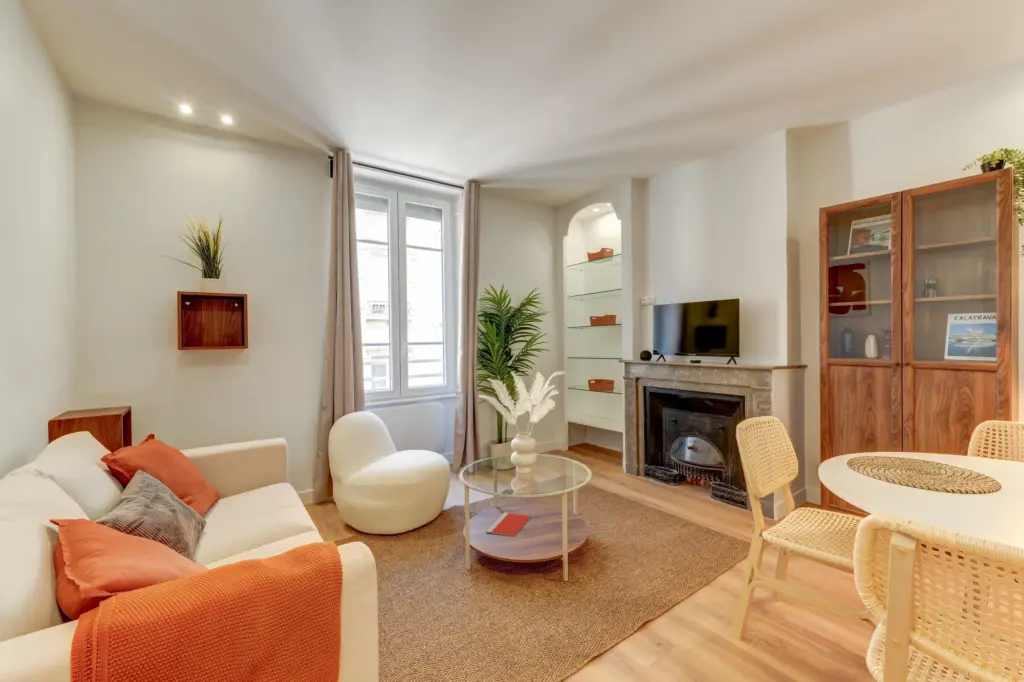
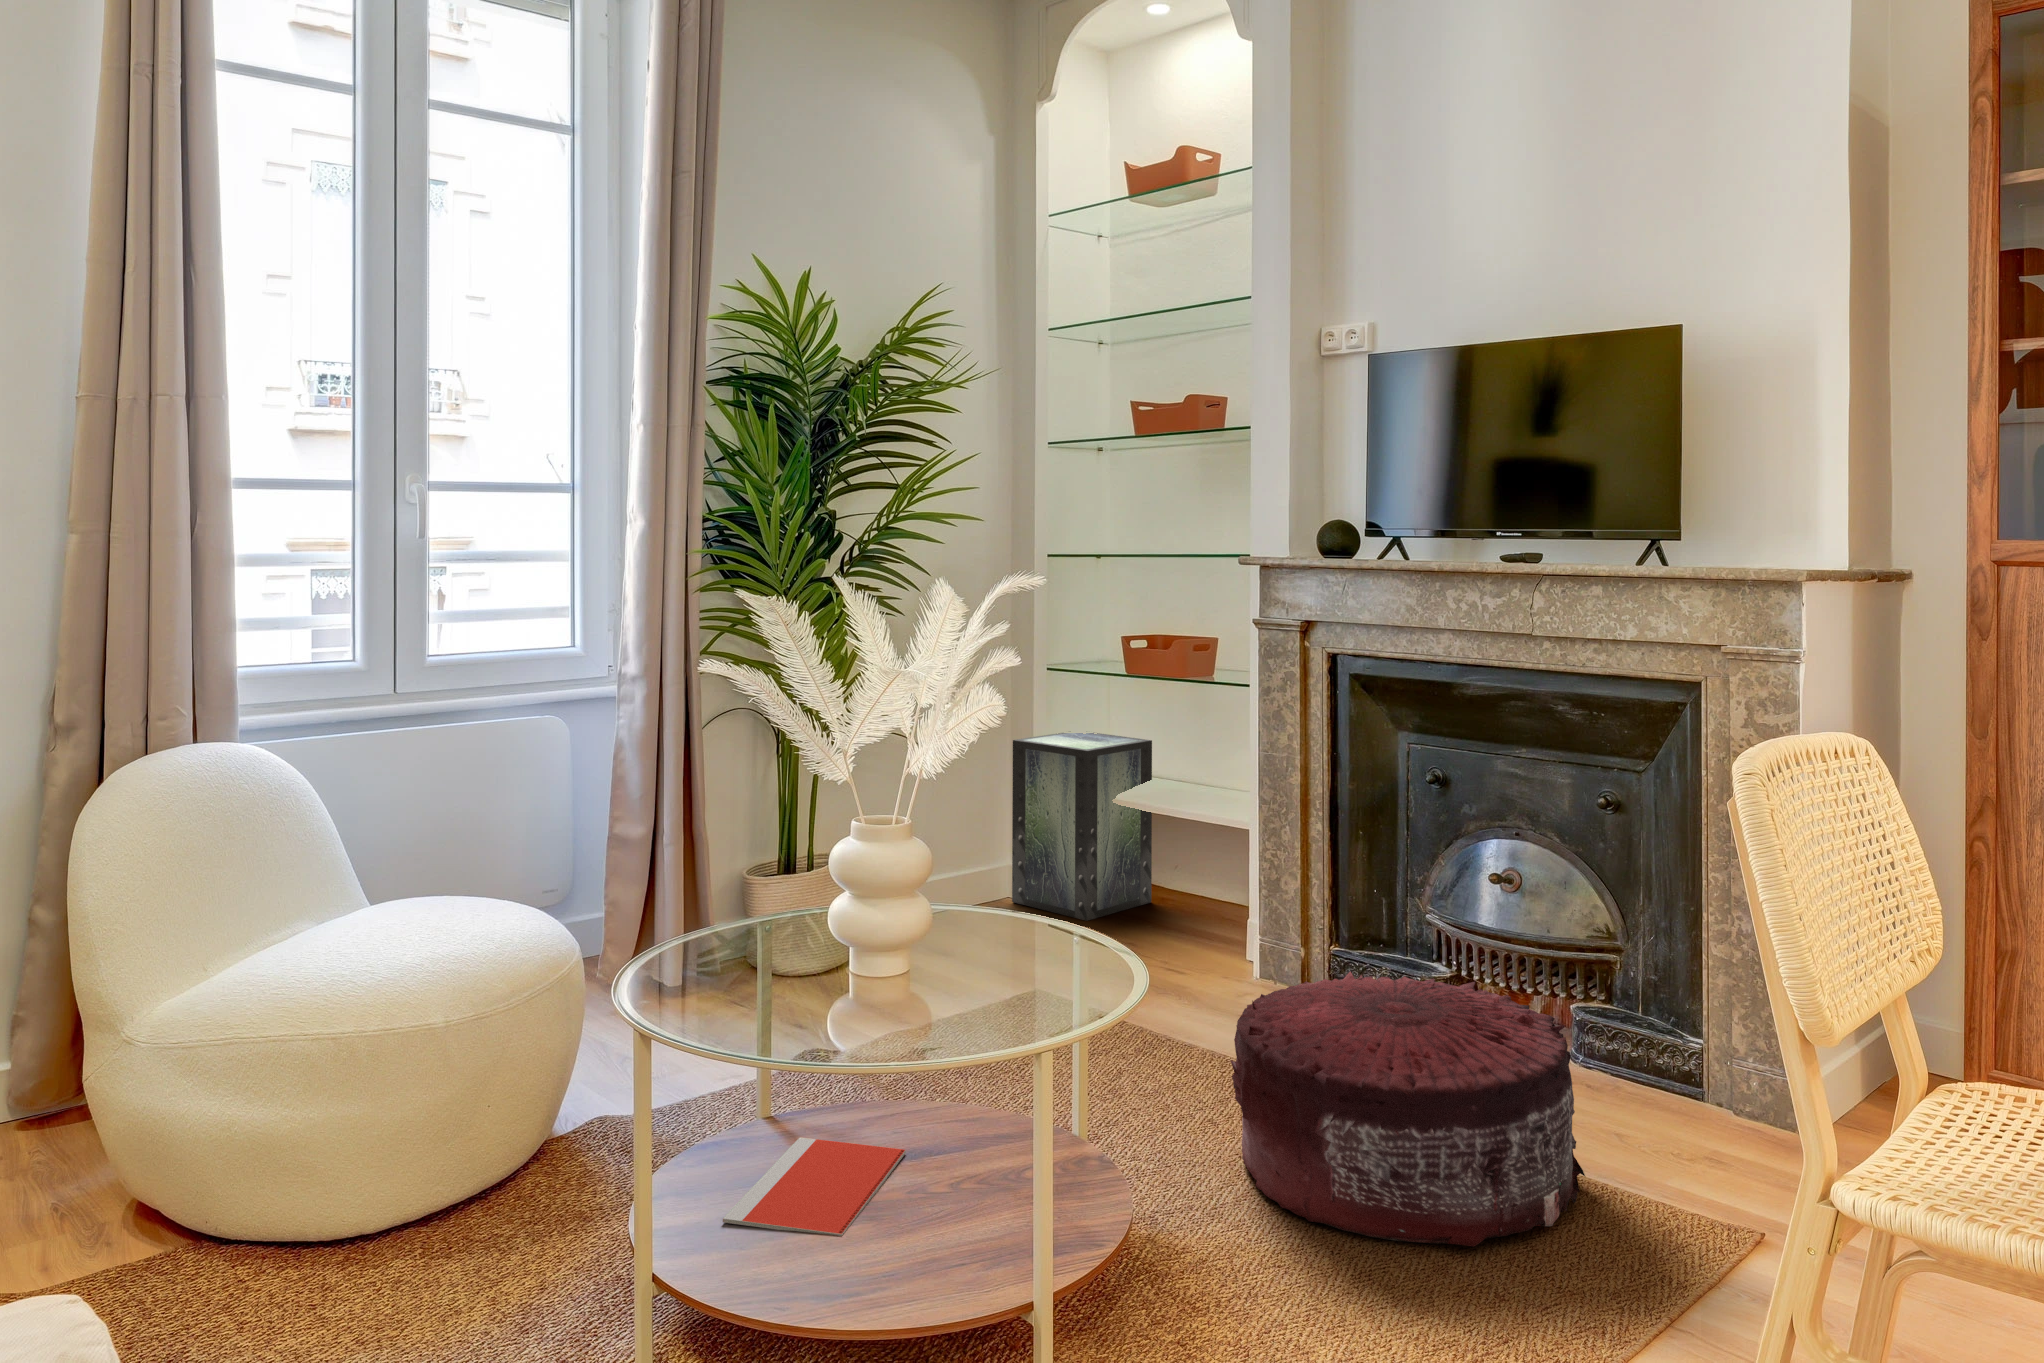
storage box: none [559,405,598,457] -> present [1012,733,1152,921]
pouf: none [615,473,710,546] -> present [1231,972,1585,1247]

